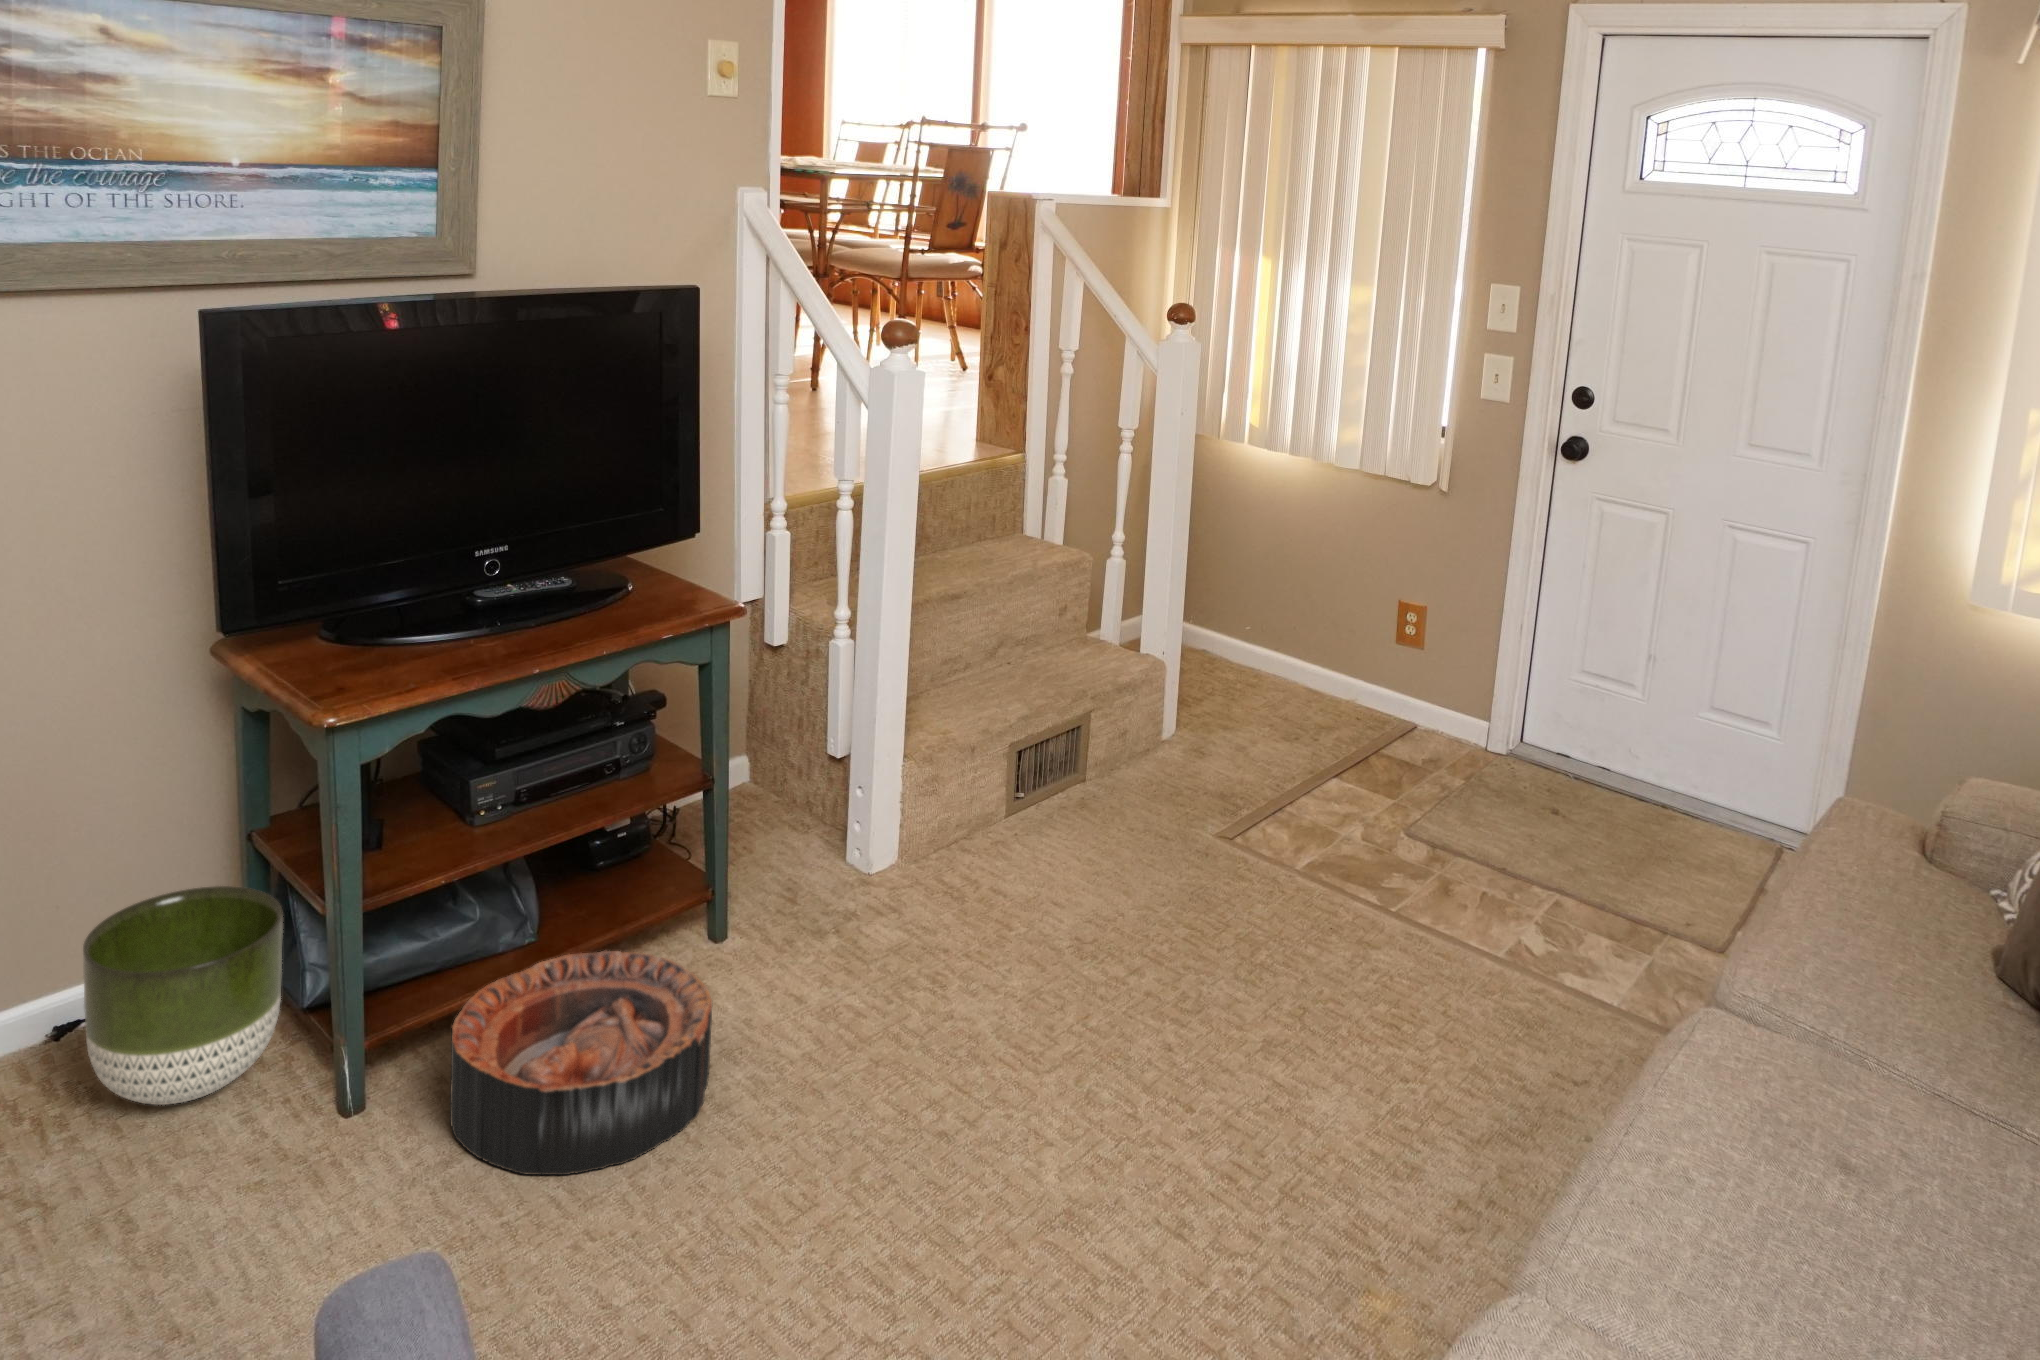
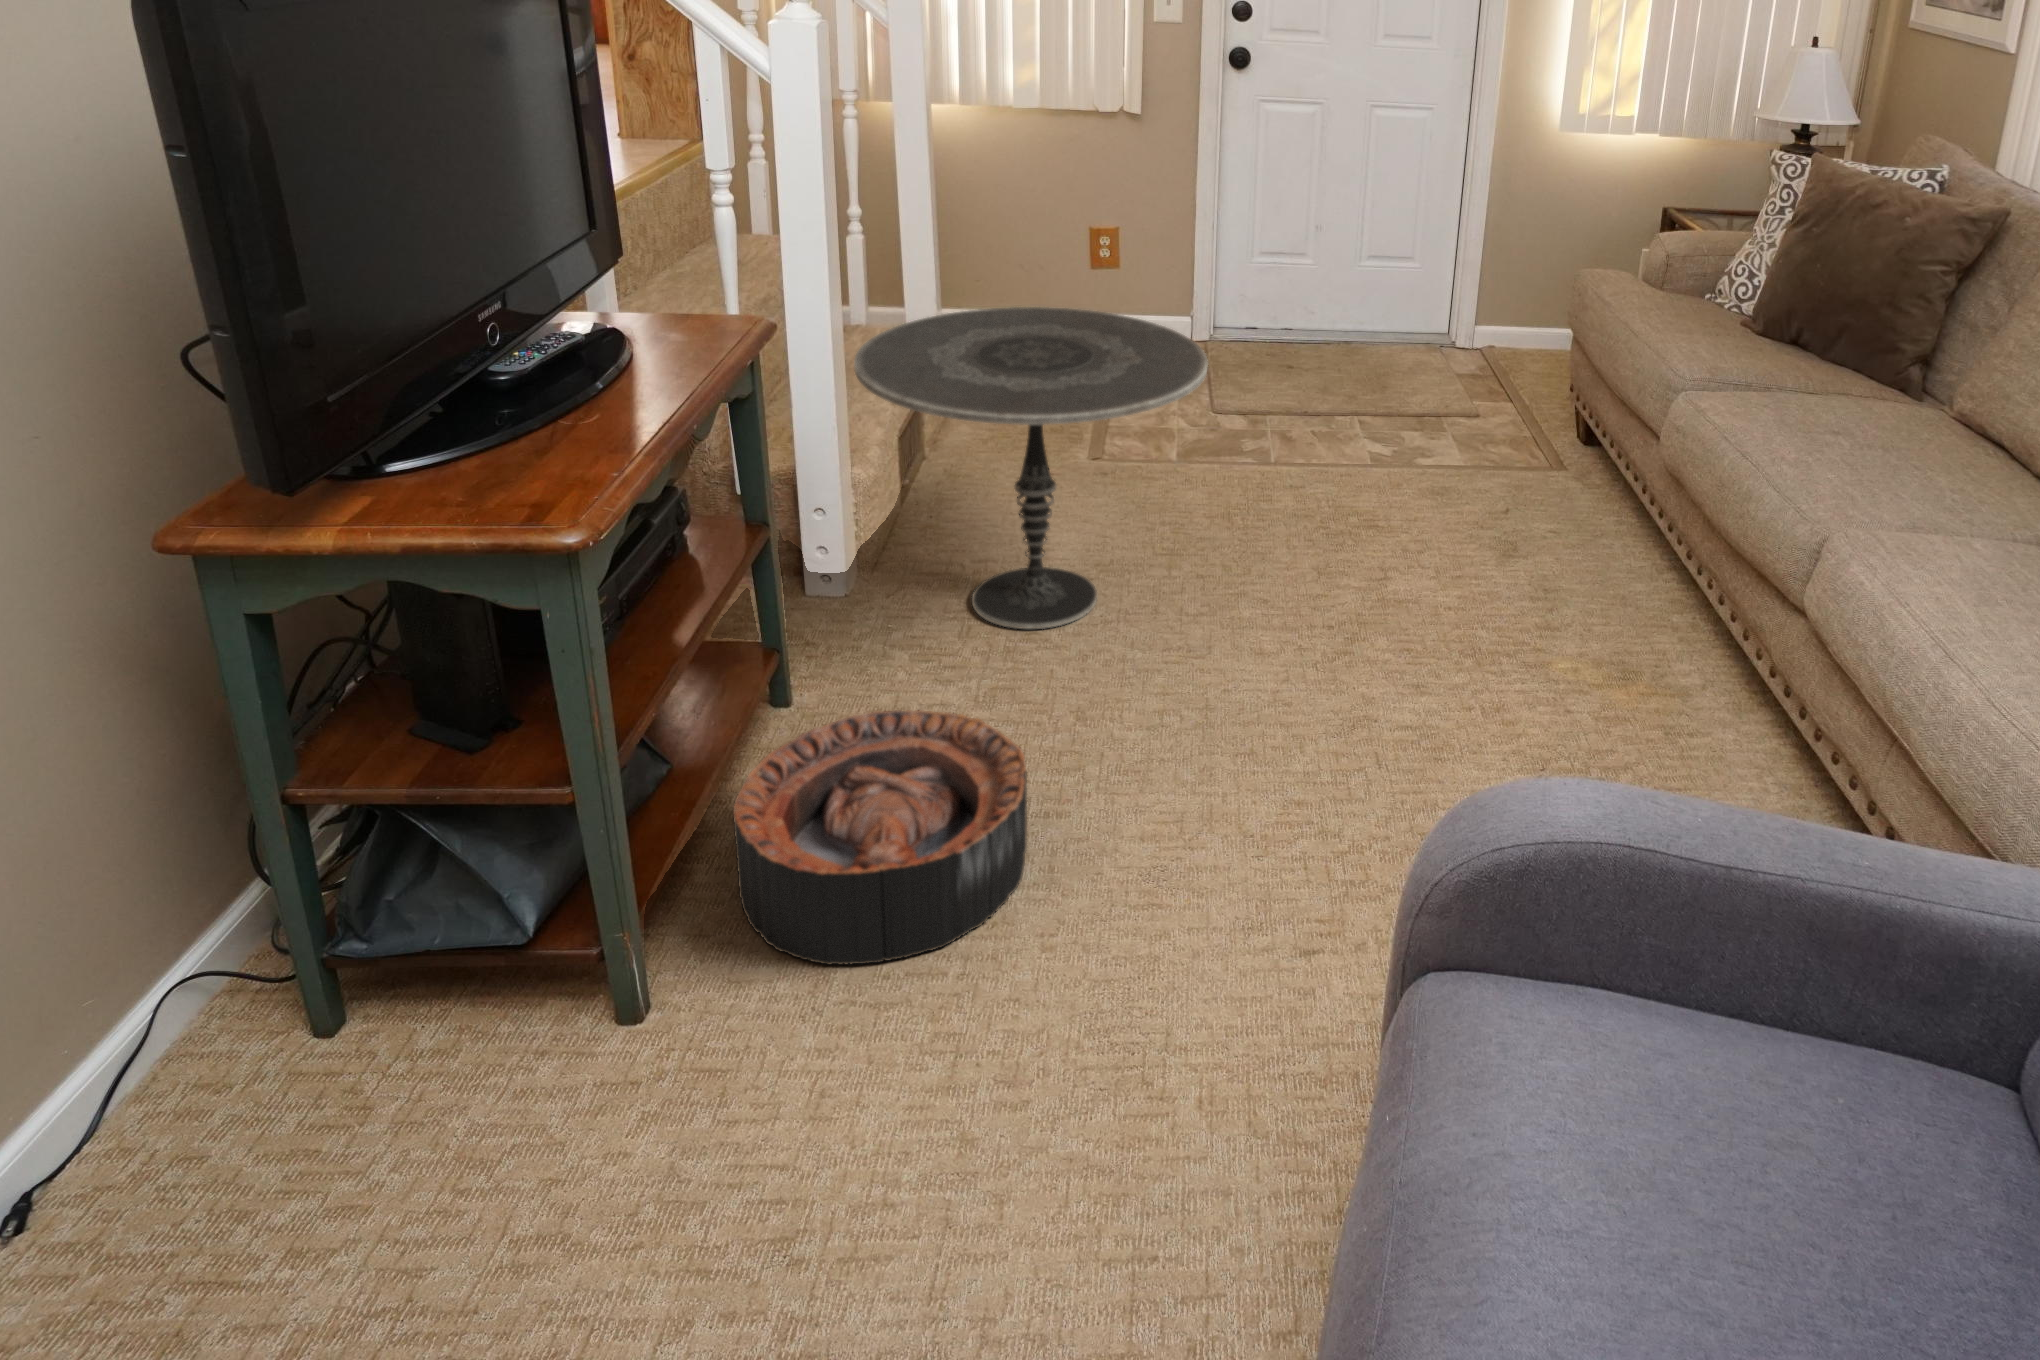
side table: none [828,640,1162,974] -> present [854,307,1208,629]
planter: present [83,886,283,1105] -> none [186,847,506,1176]

